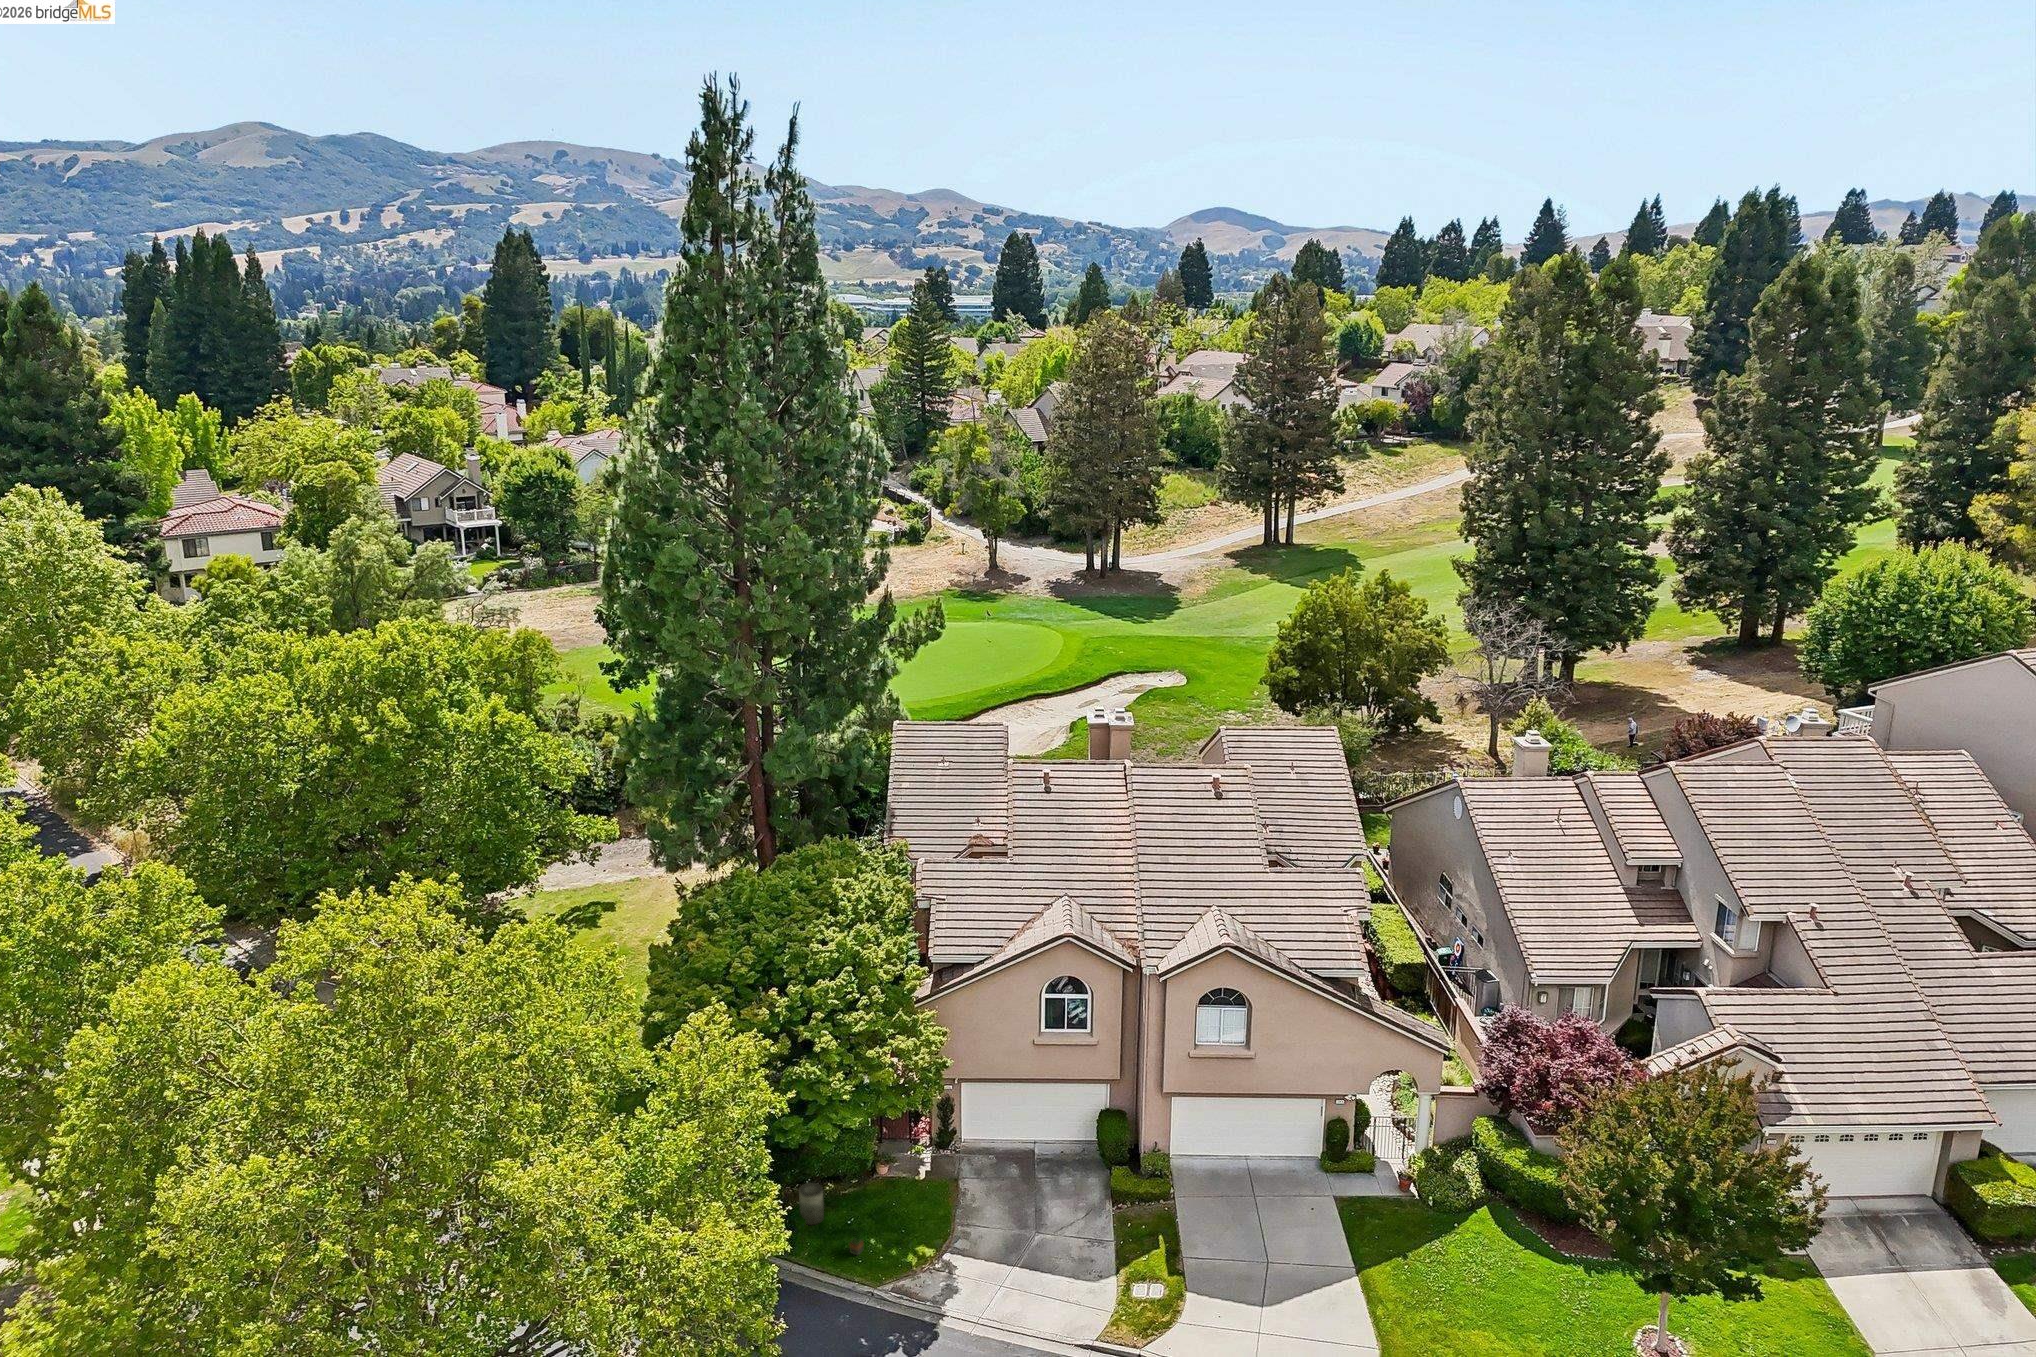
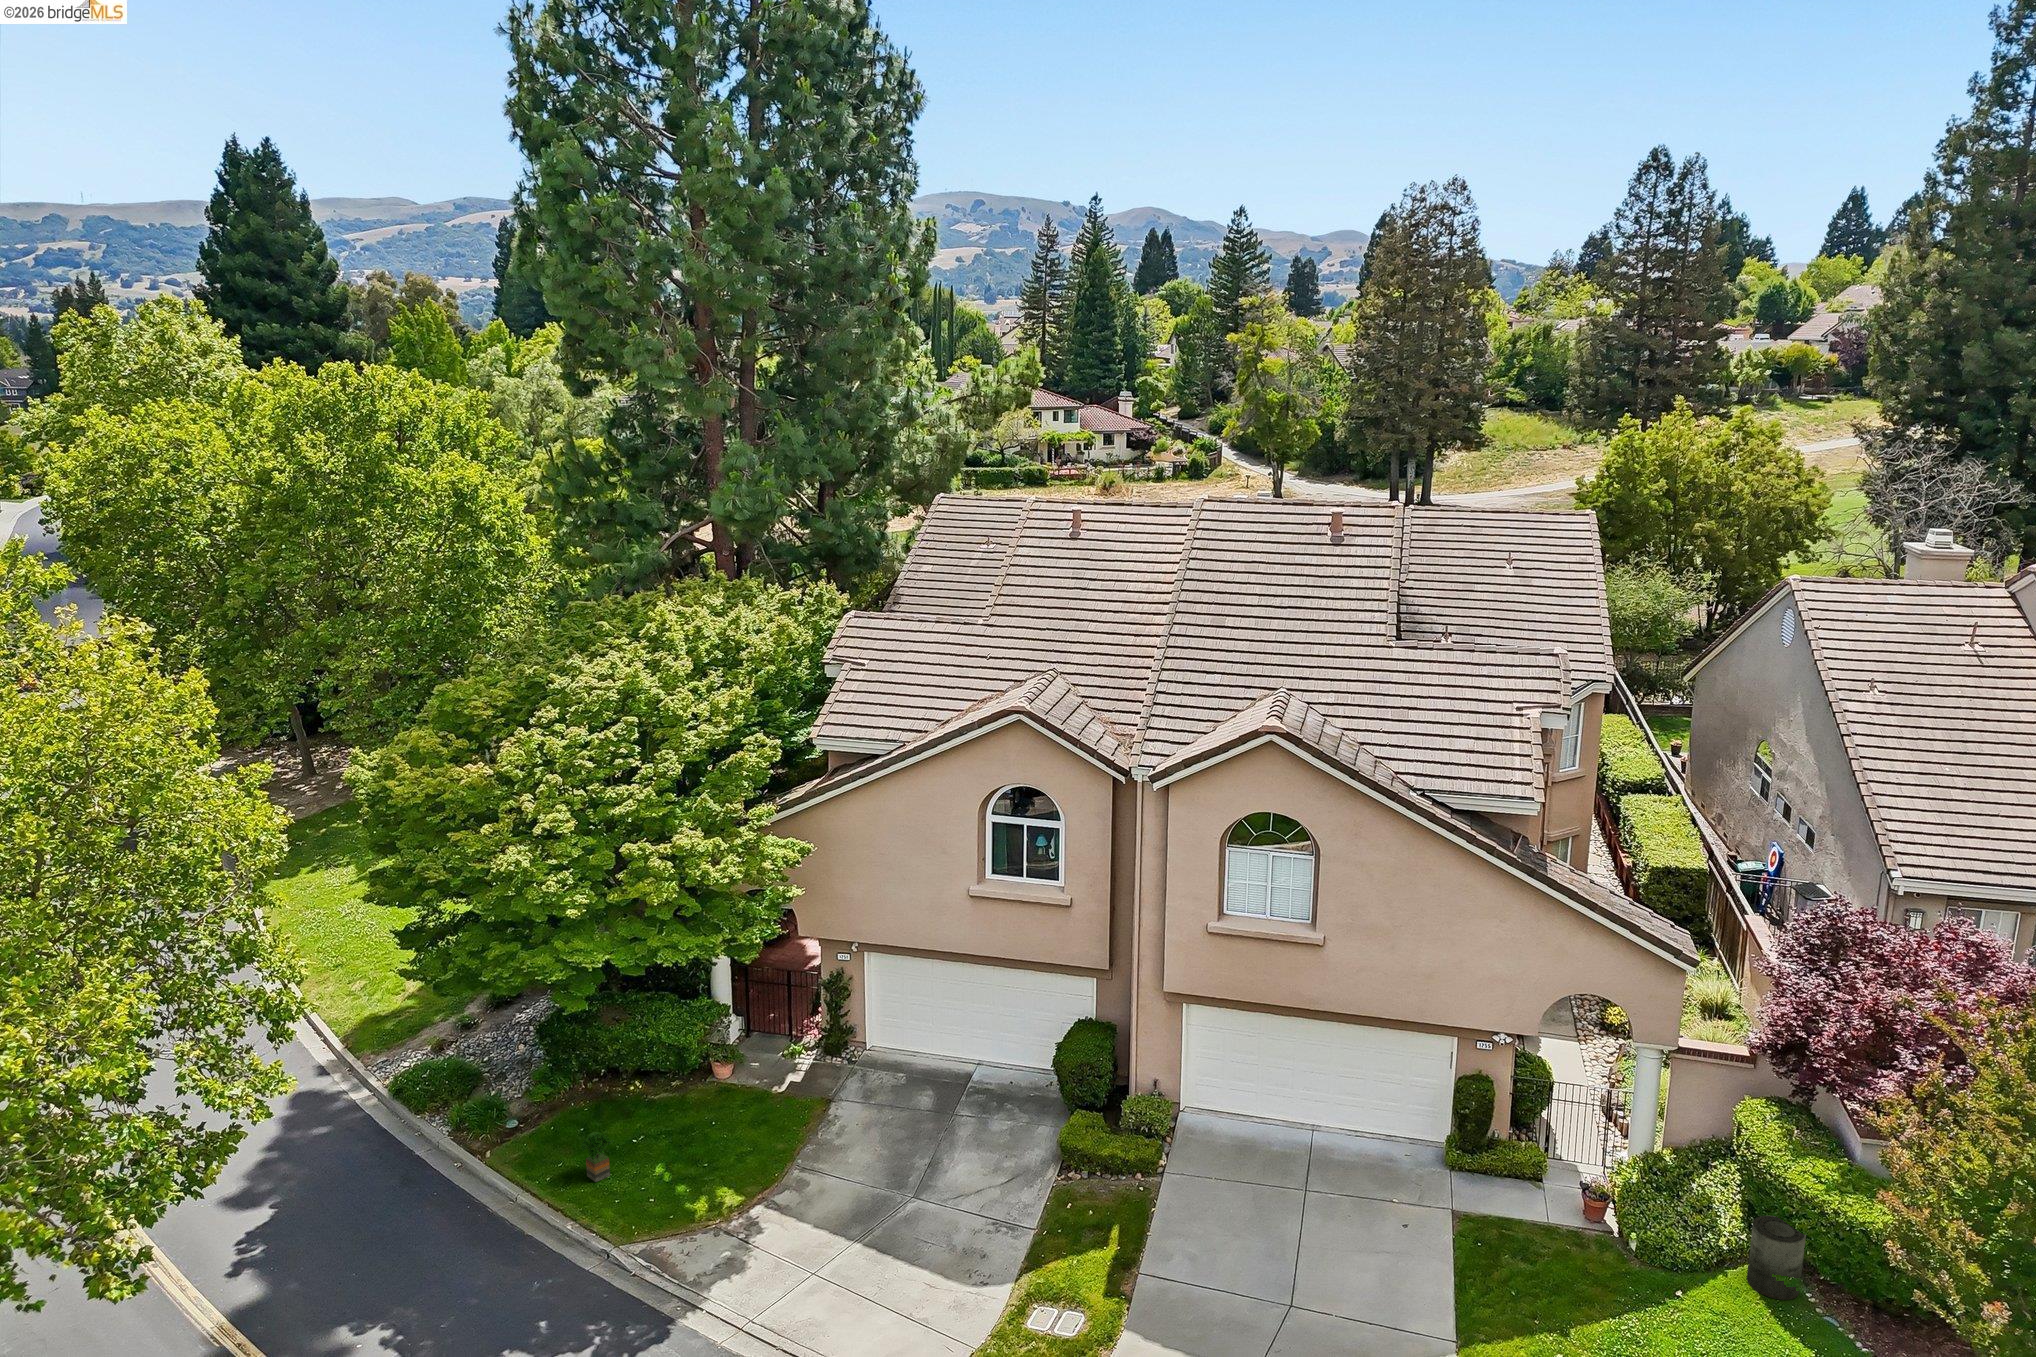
trash can: present [799,1183,824,1225] -> present [1747,1216,1806,1300]

